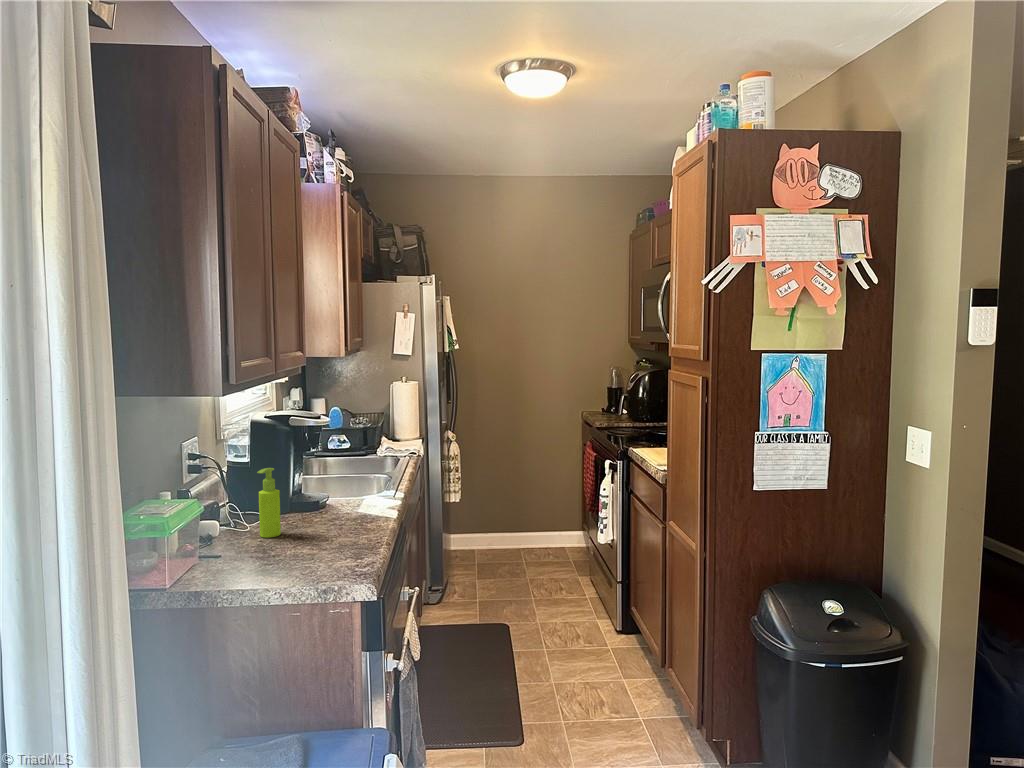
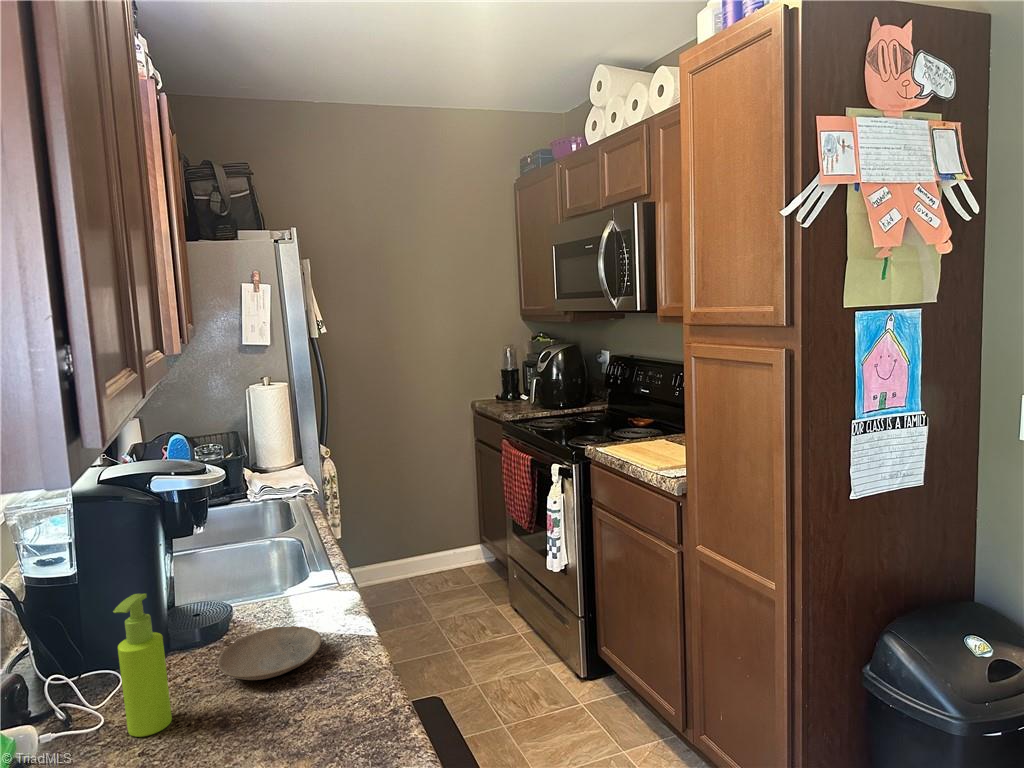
plate: none [309,508,365,527] -> present [218,626,321,680]

